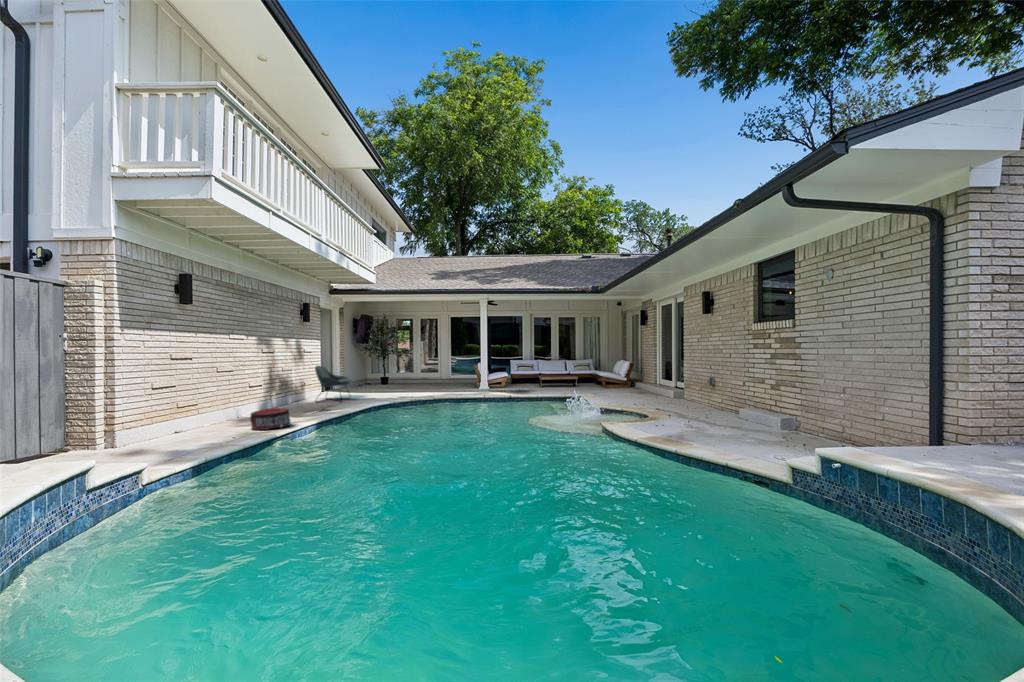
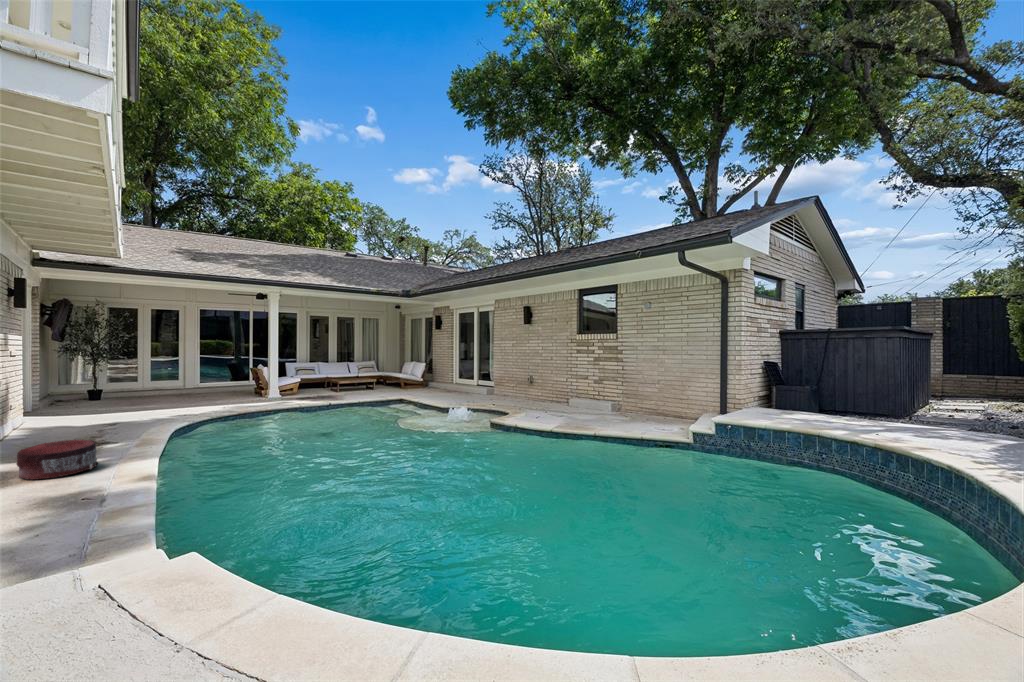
lounge chair: present [315,366,352,400] -> none [21,372,92,431]

